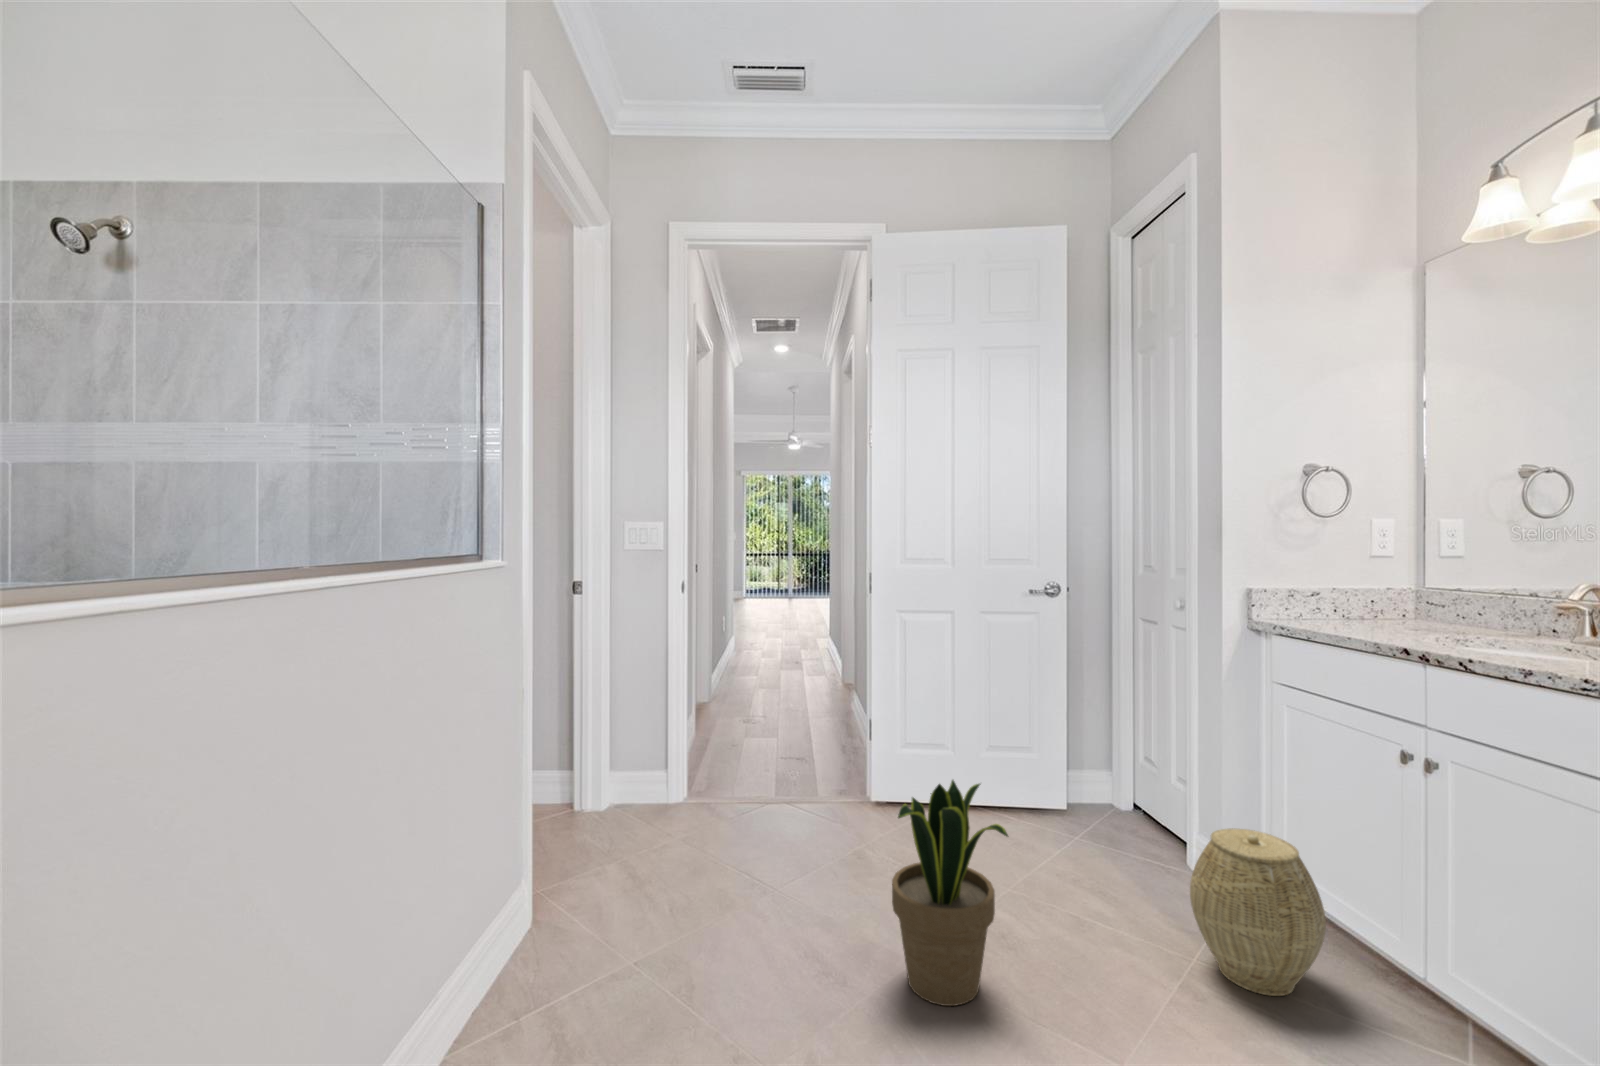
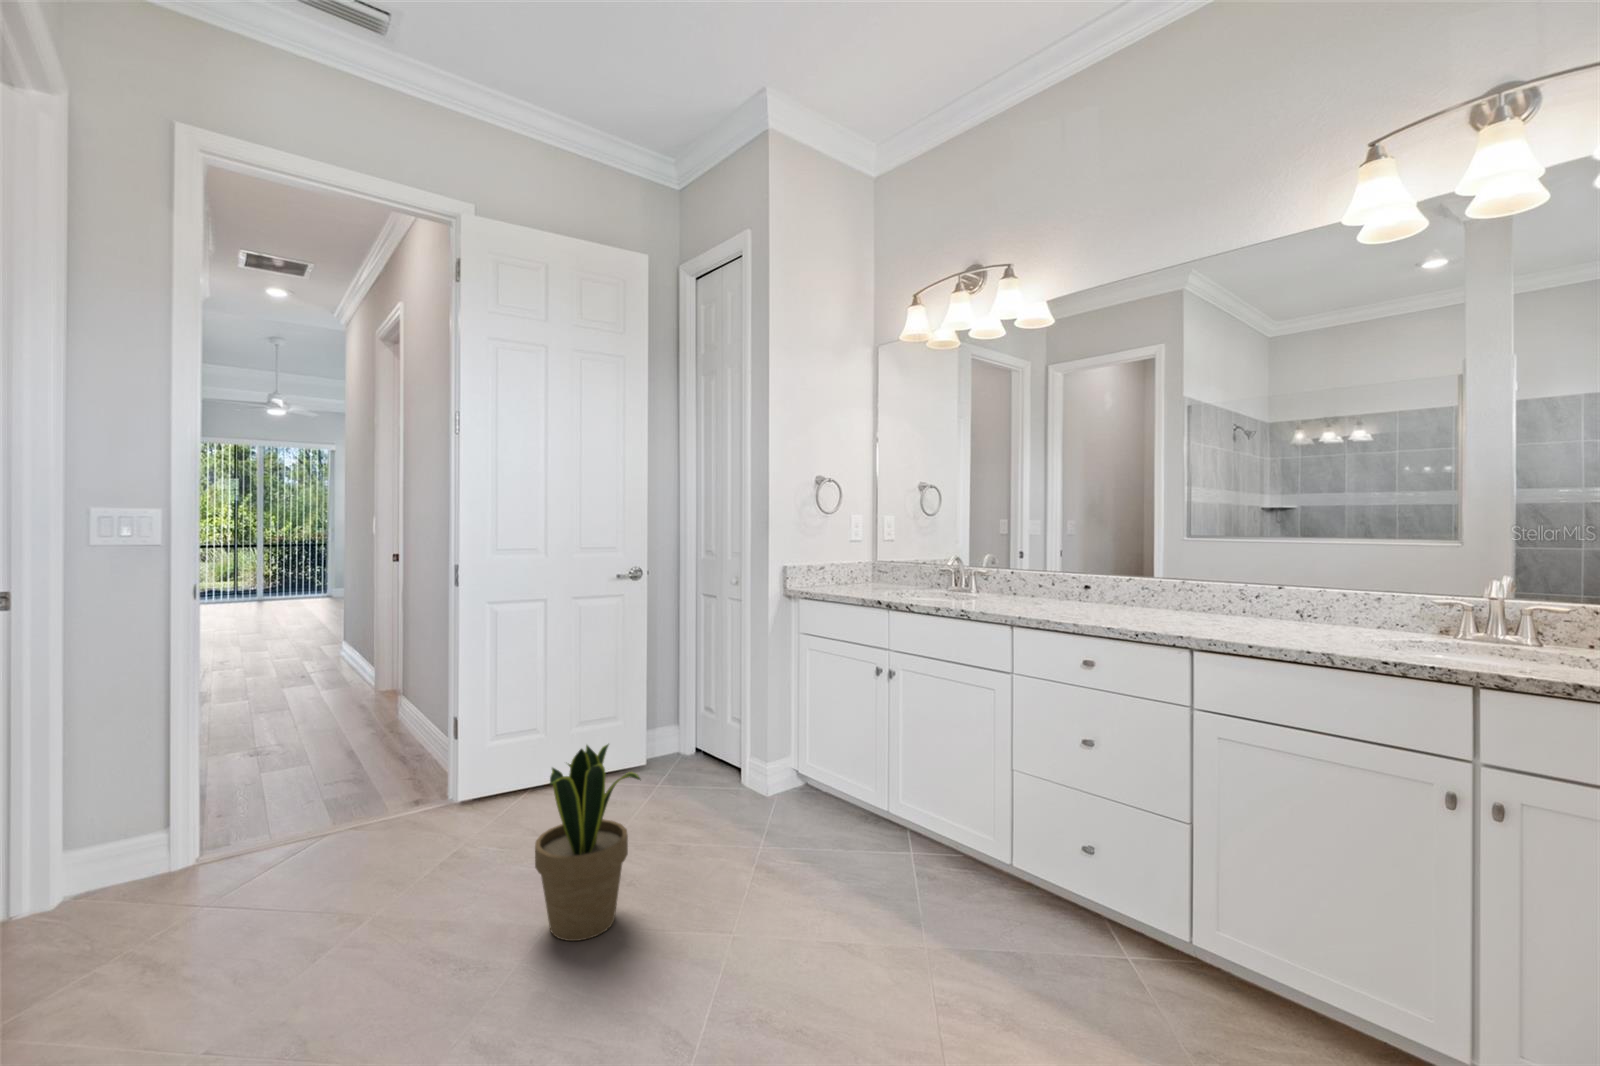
woven basket: present [1190,828,1326,996] -> none [757,740,838,852]

